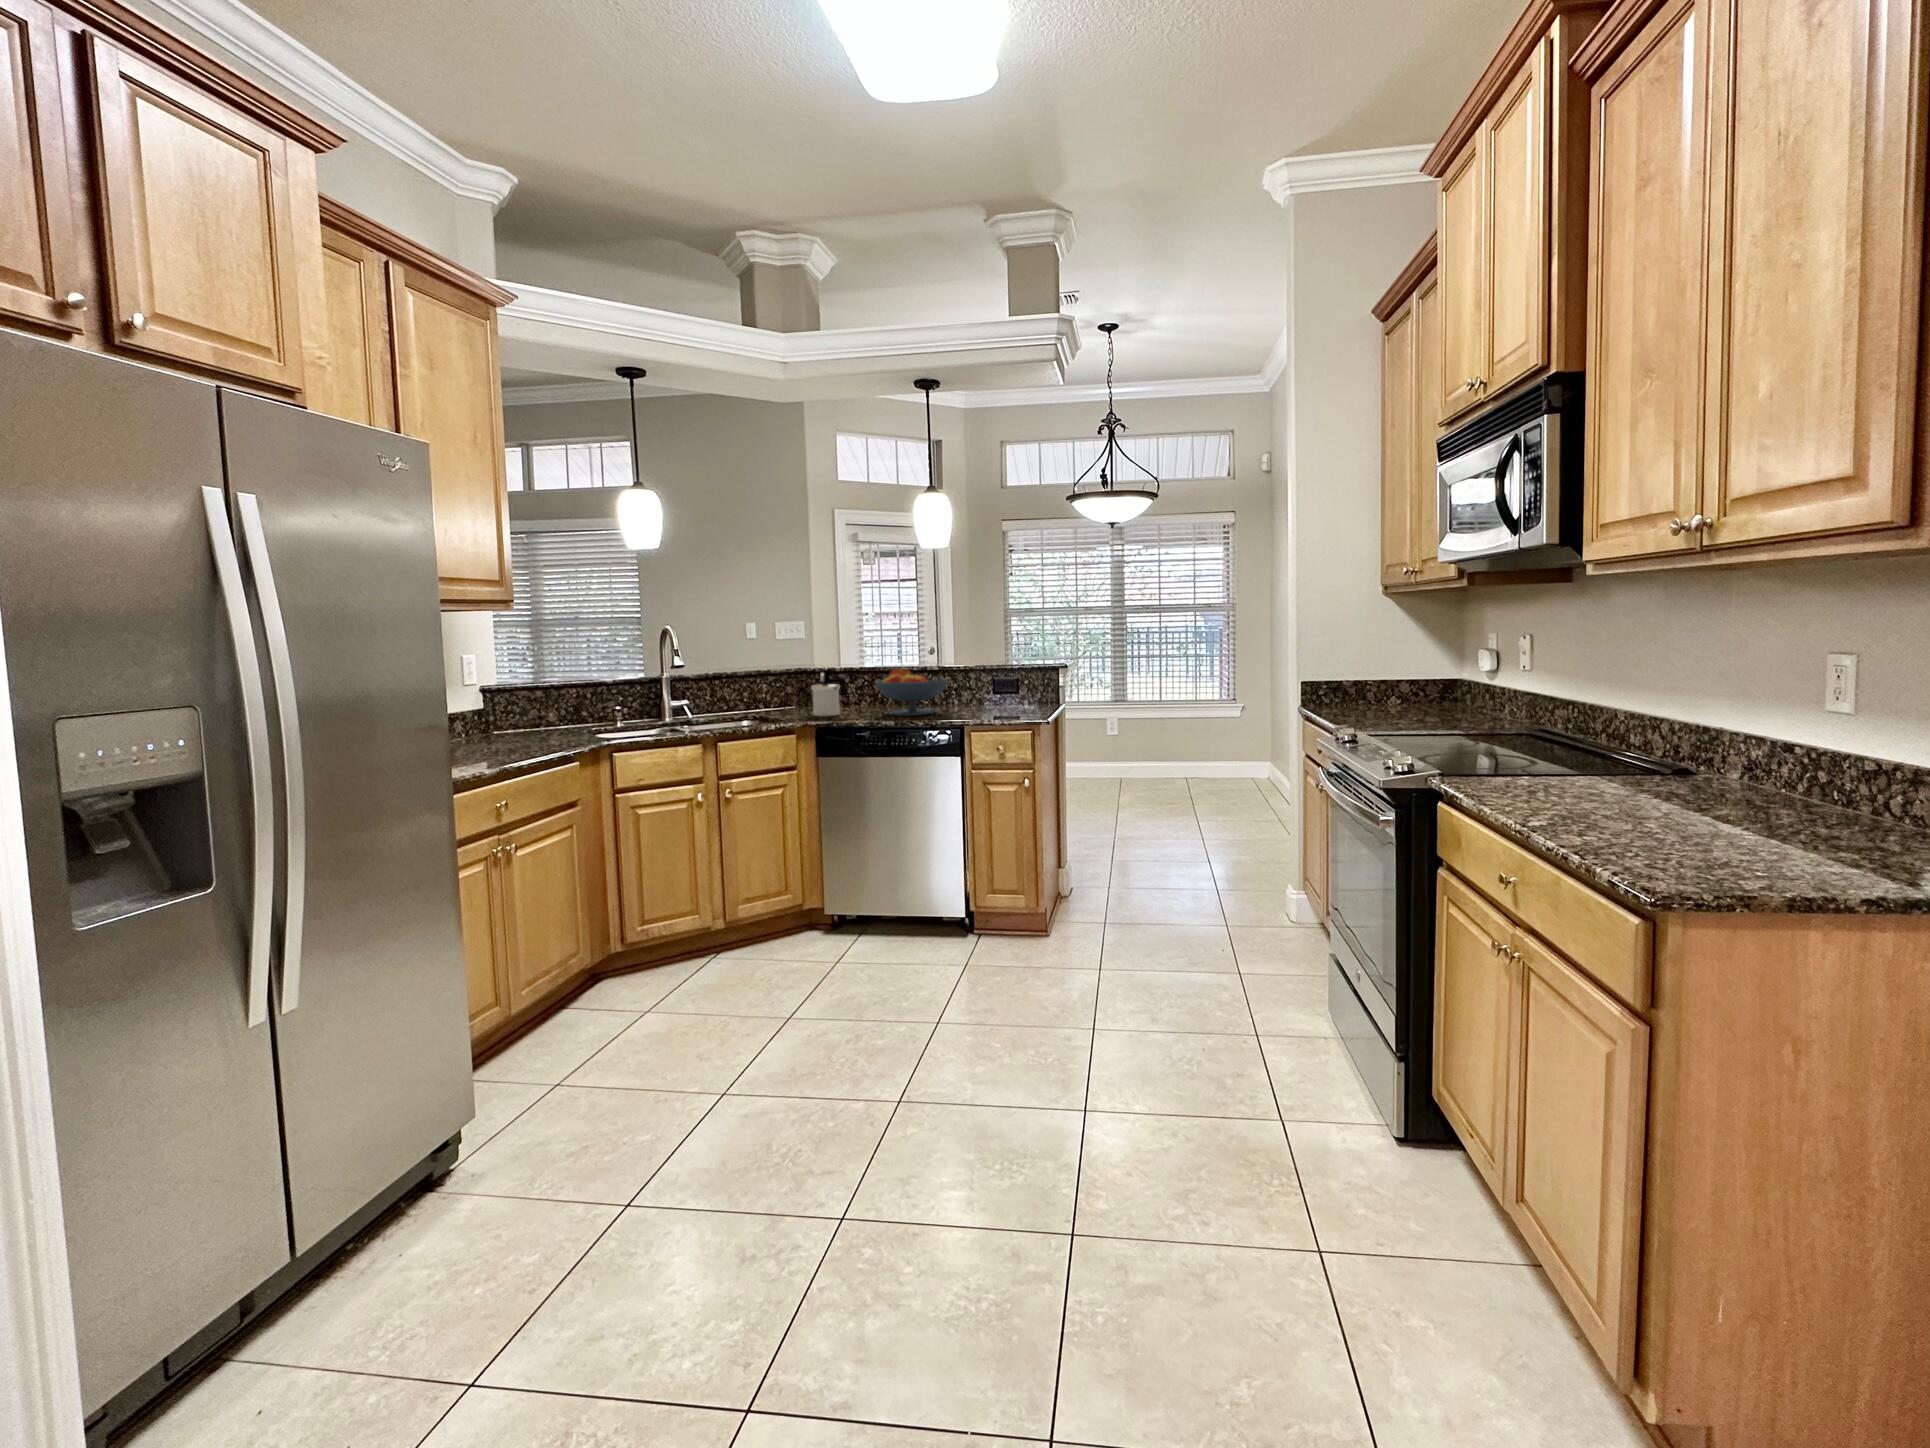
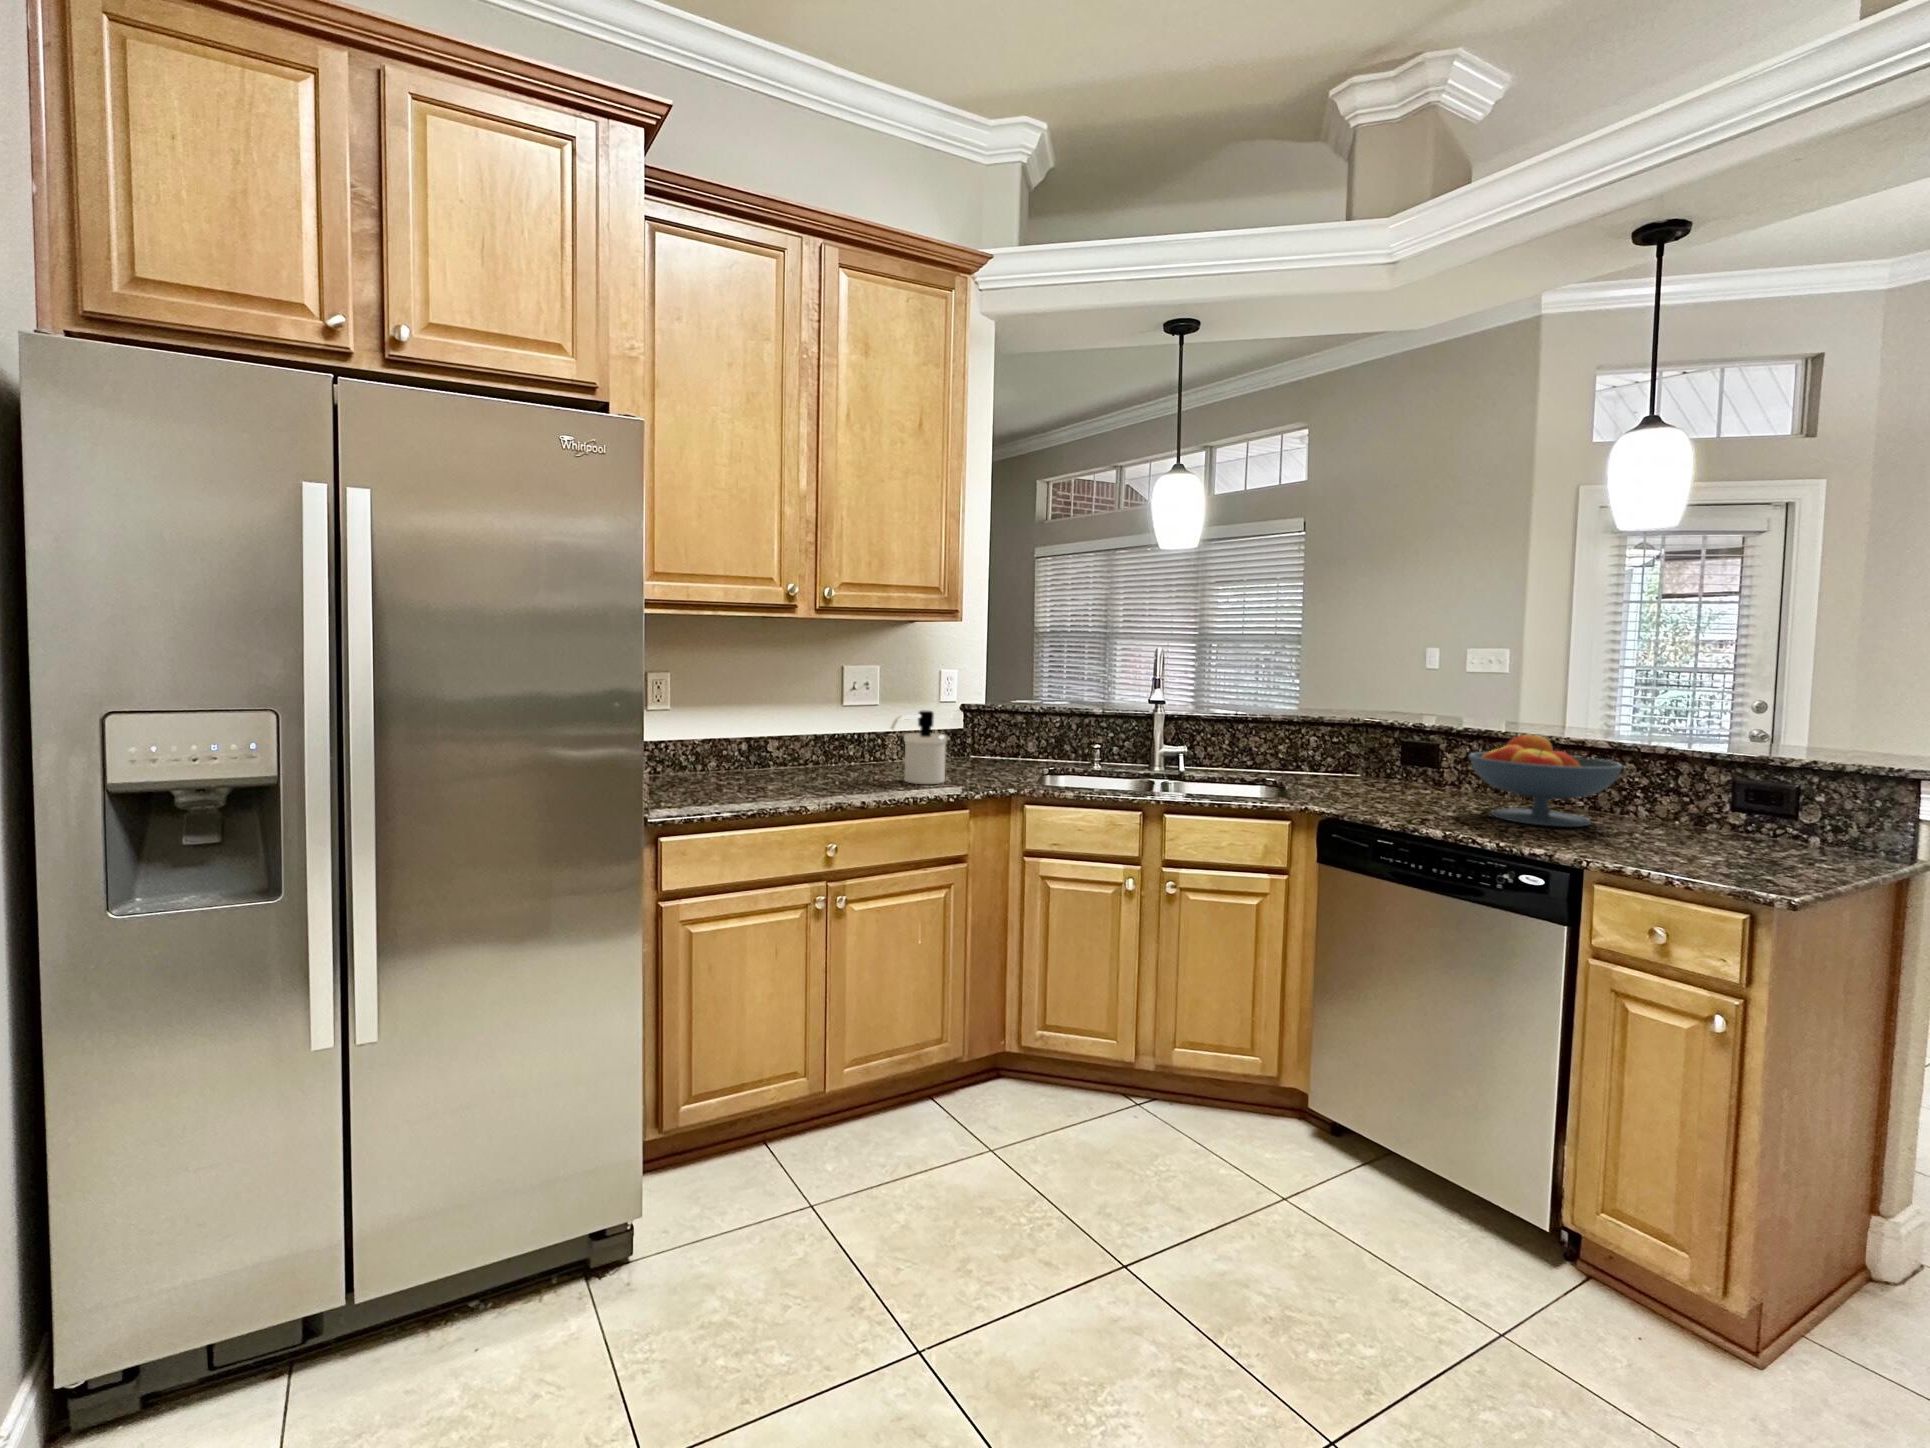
soap dispenser: present [811,669,840,716] -> present [891,710,947,784]

